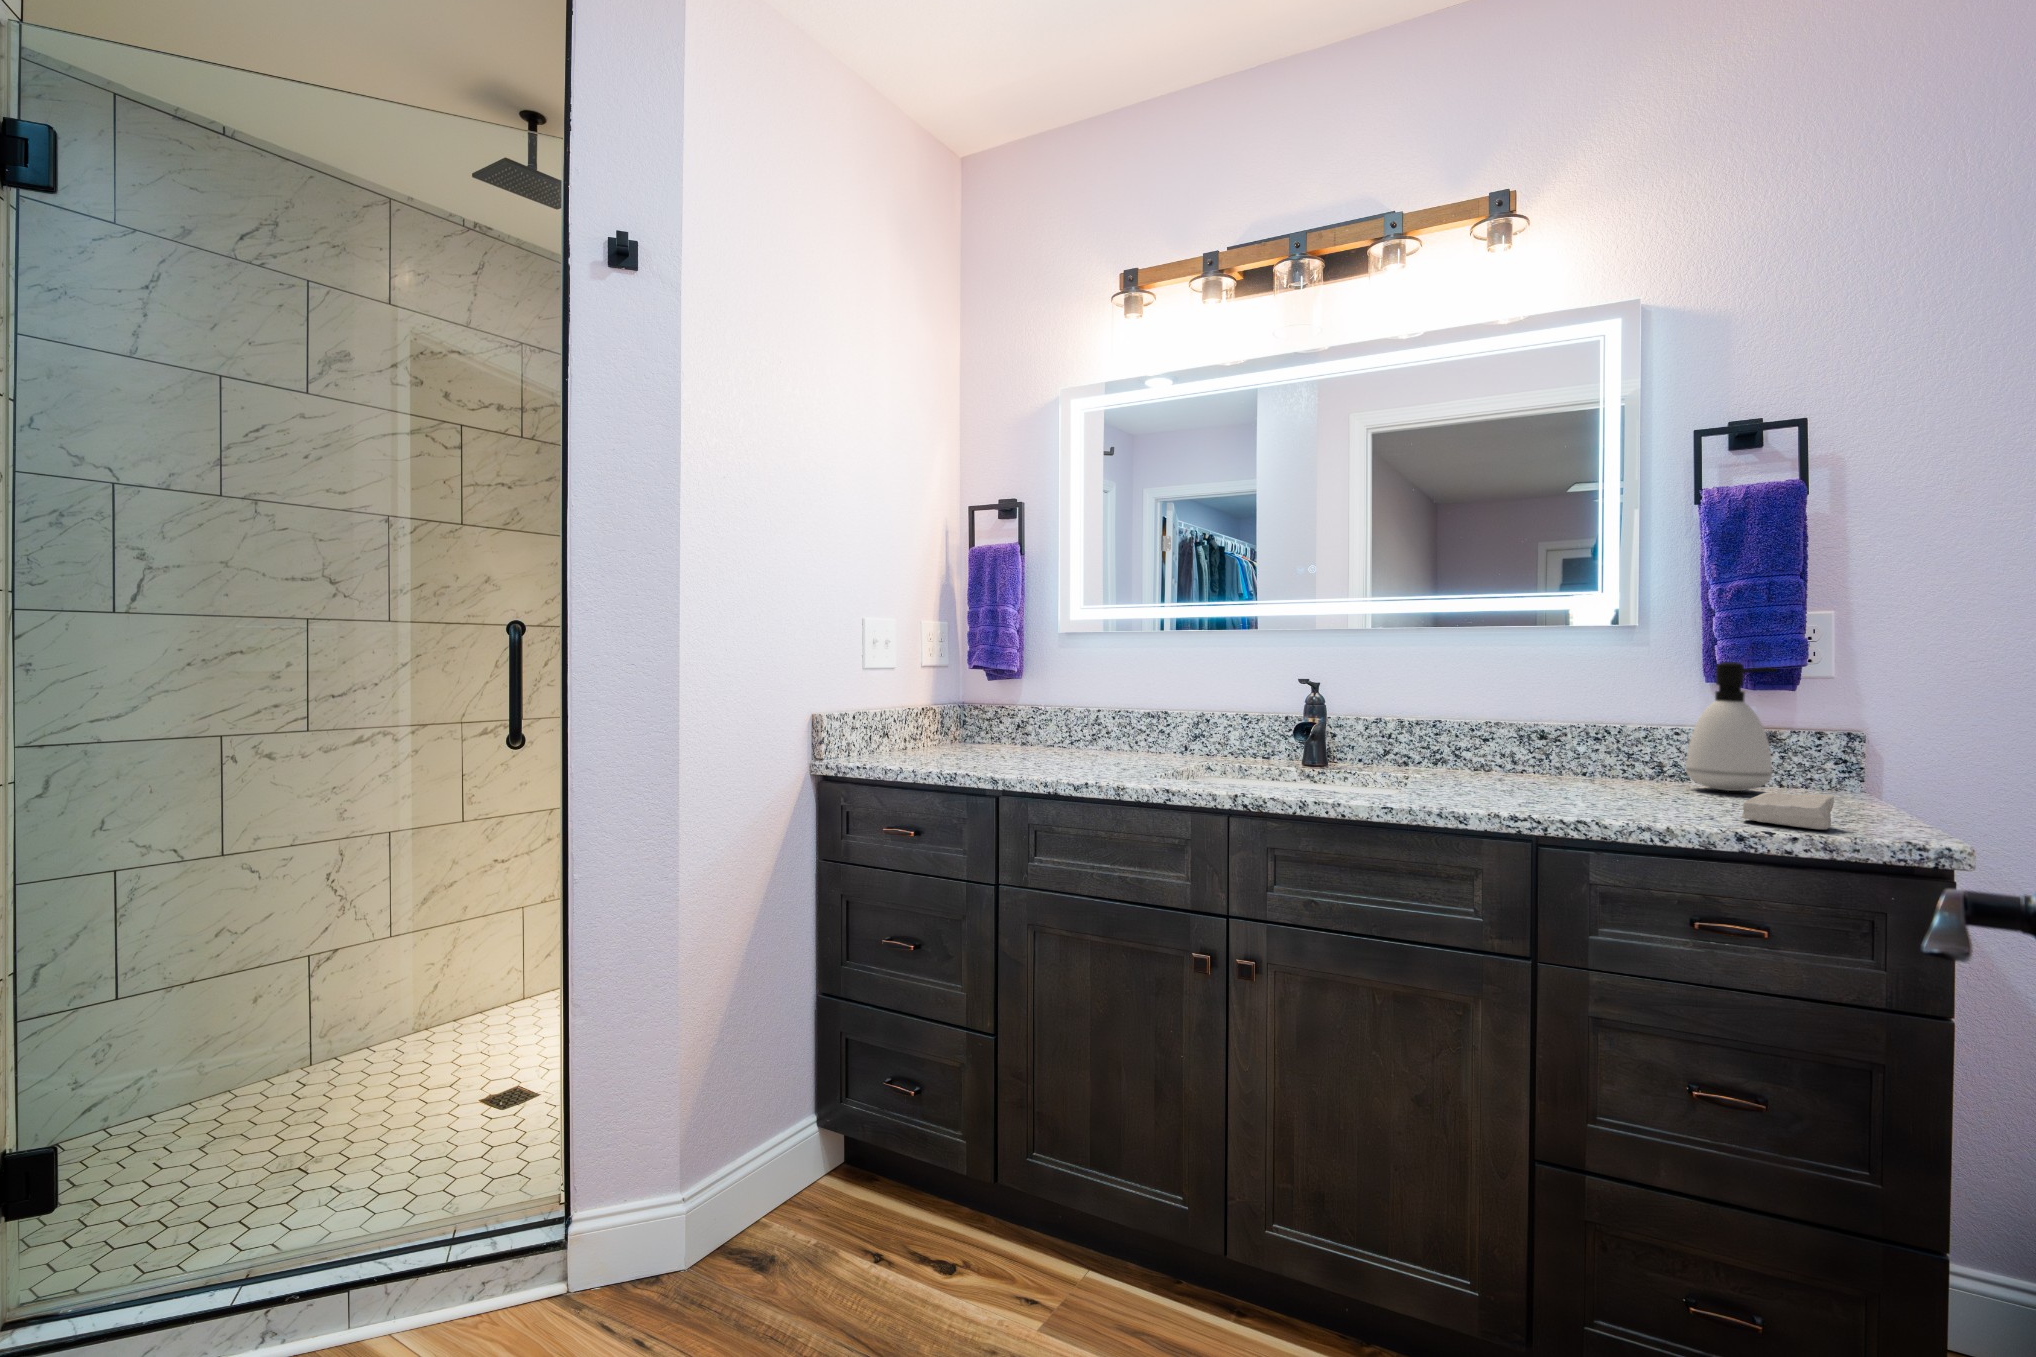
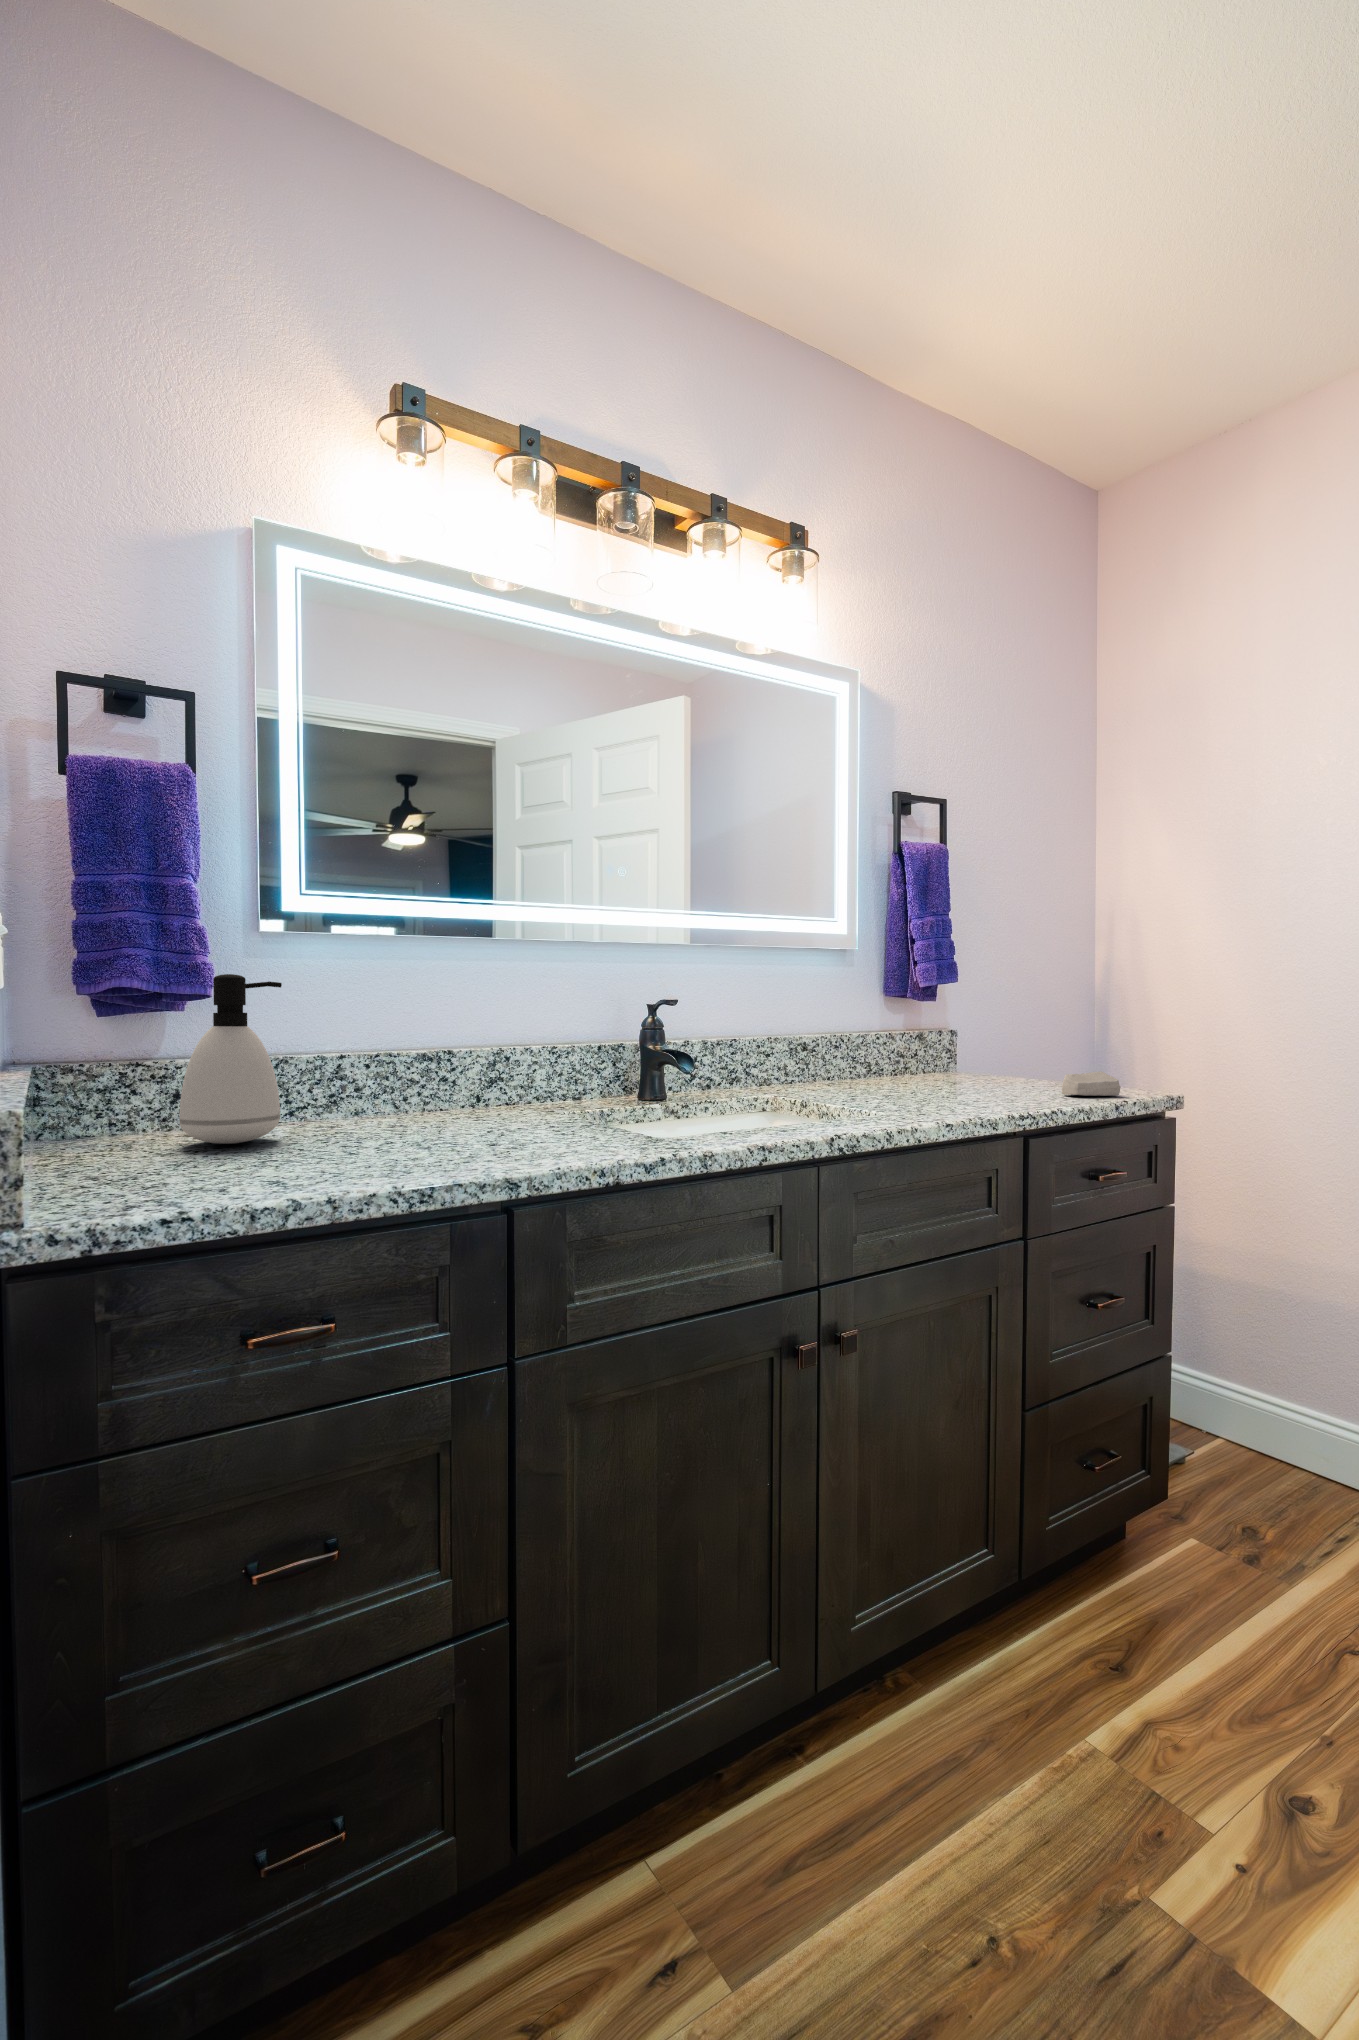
soap dispenser: present [1686,662,1777,791] -> present [179,974,282,1144]

